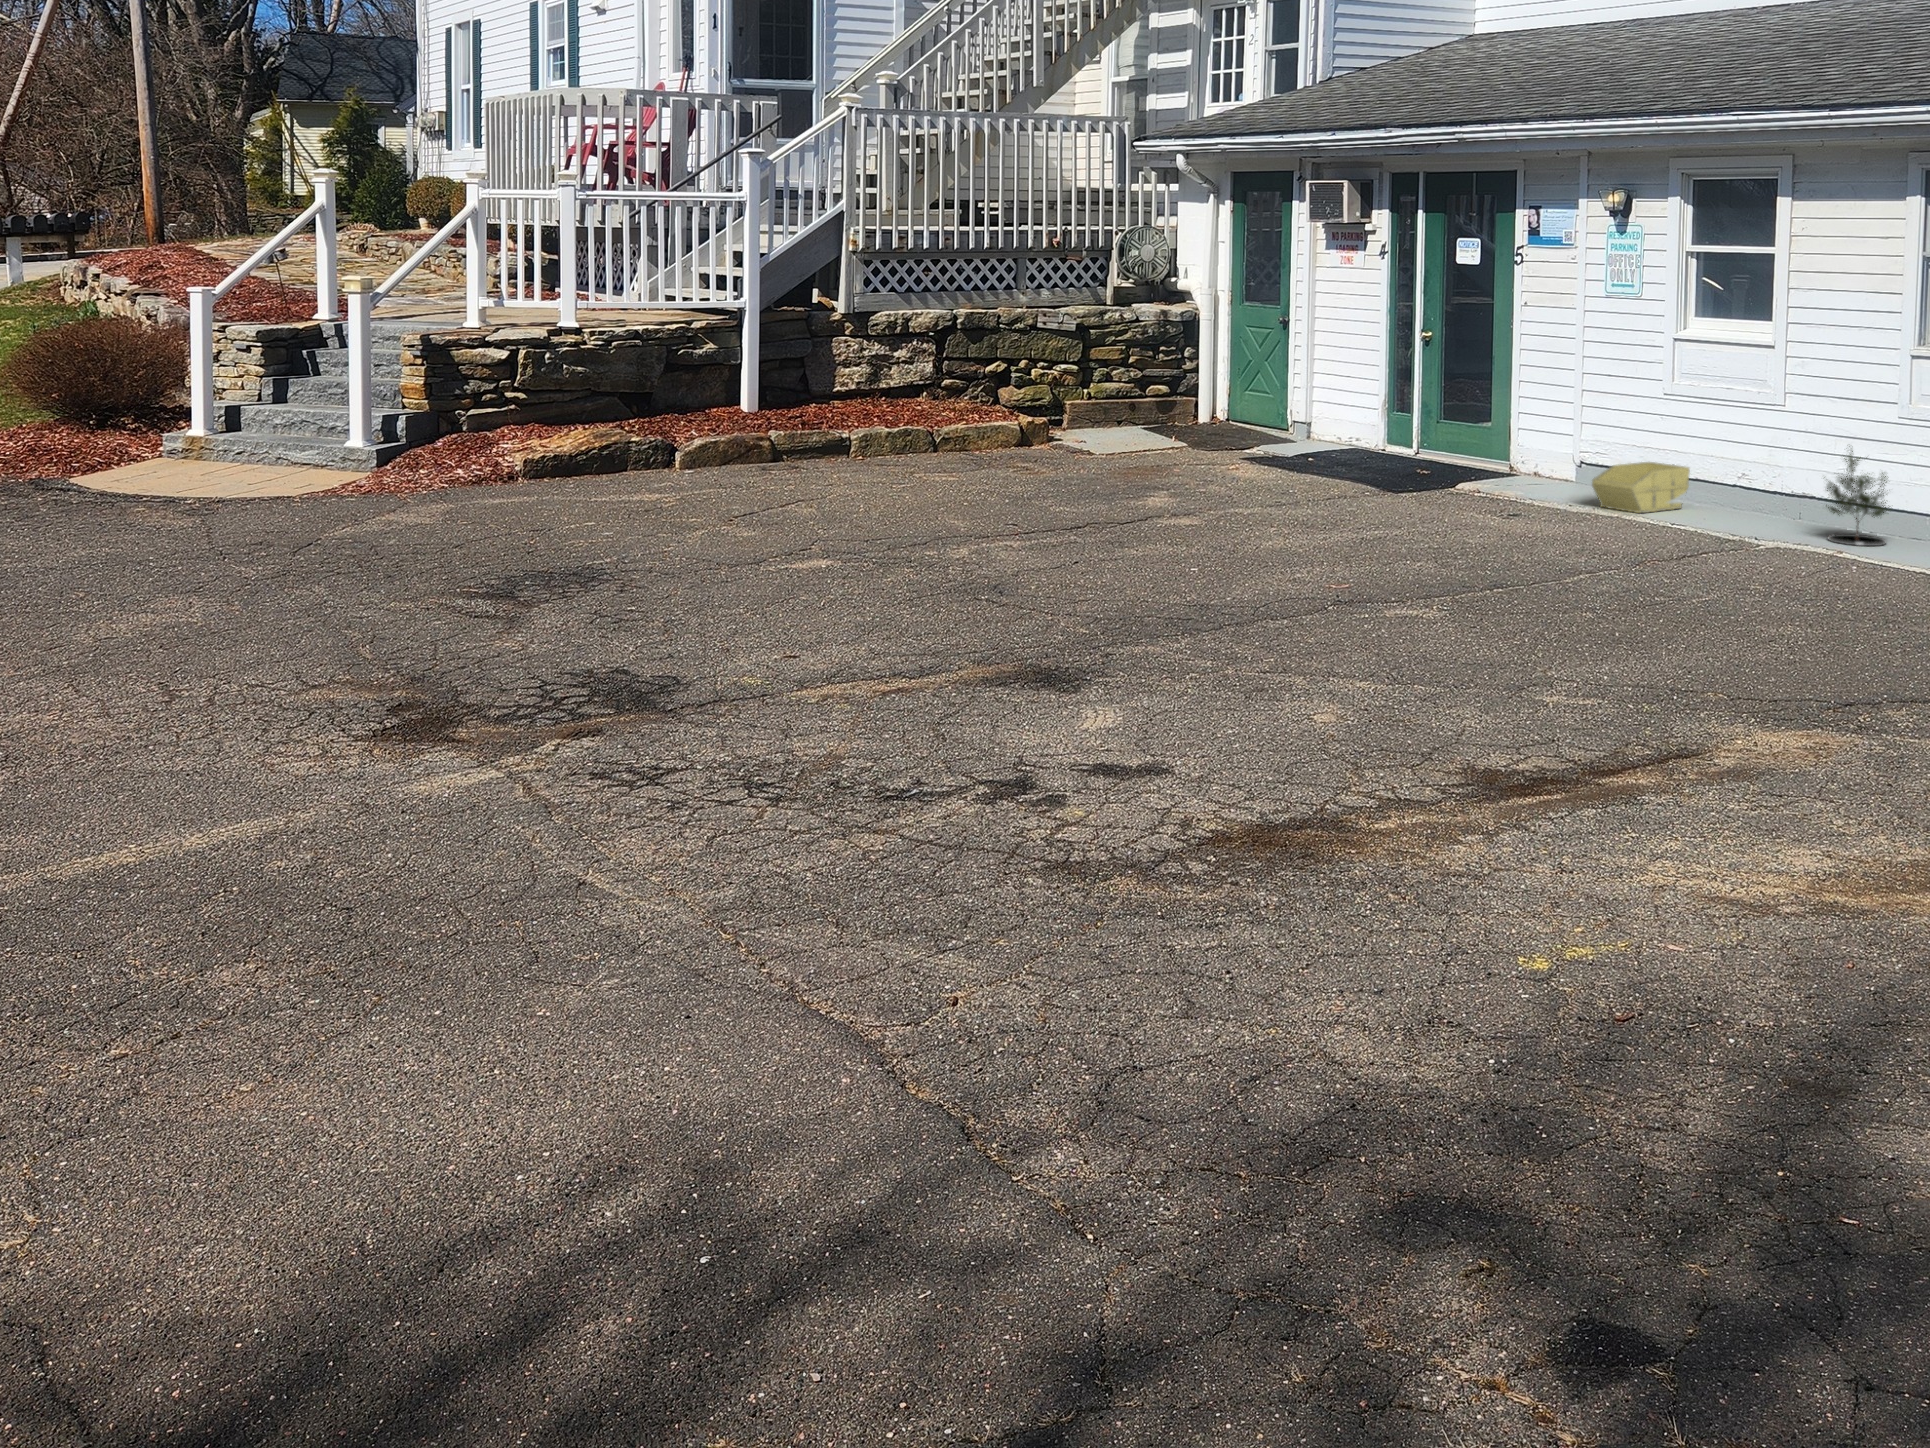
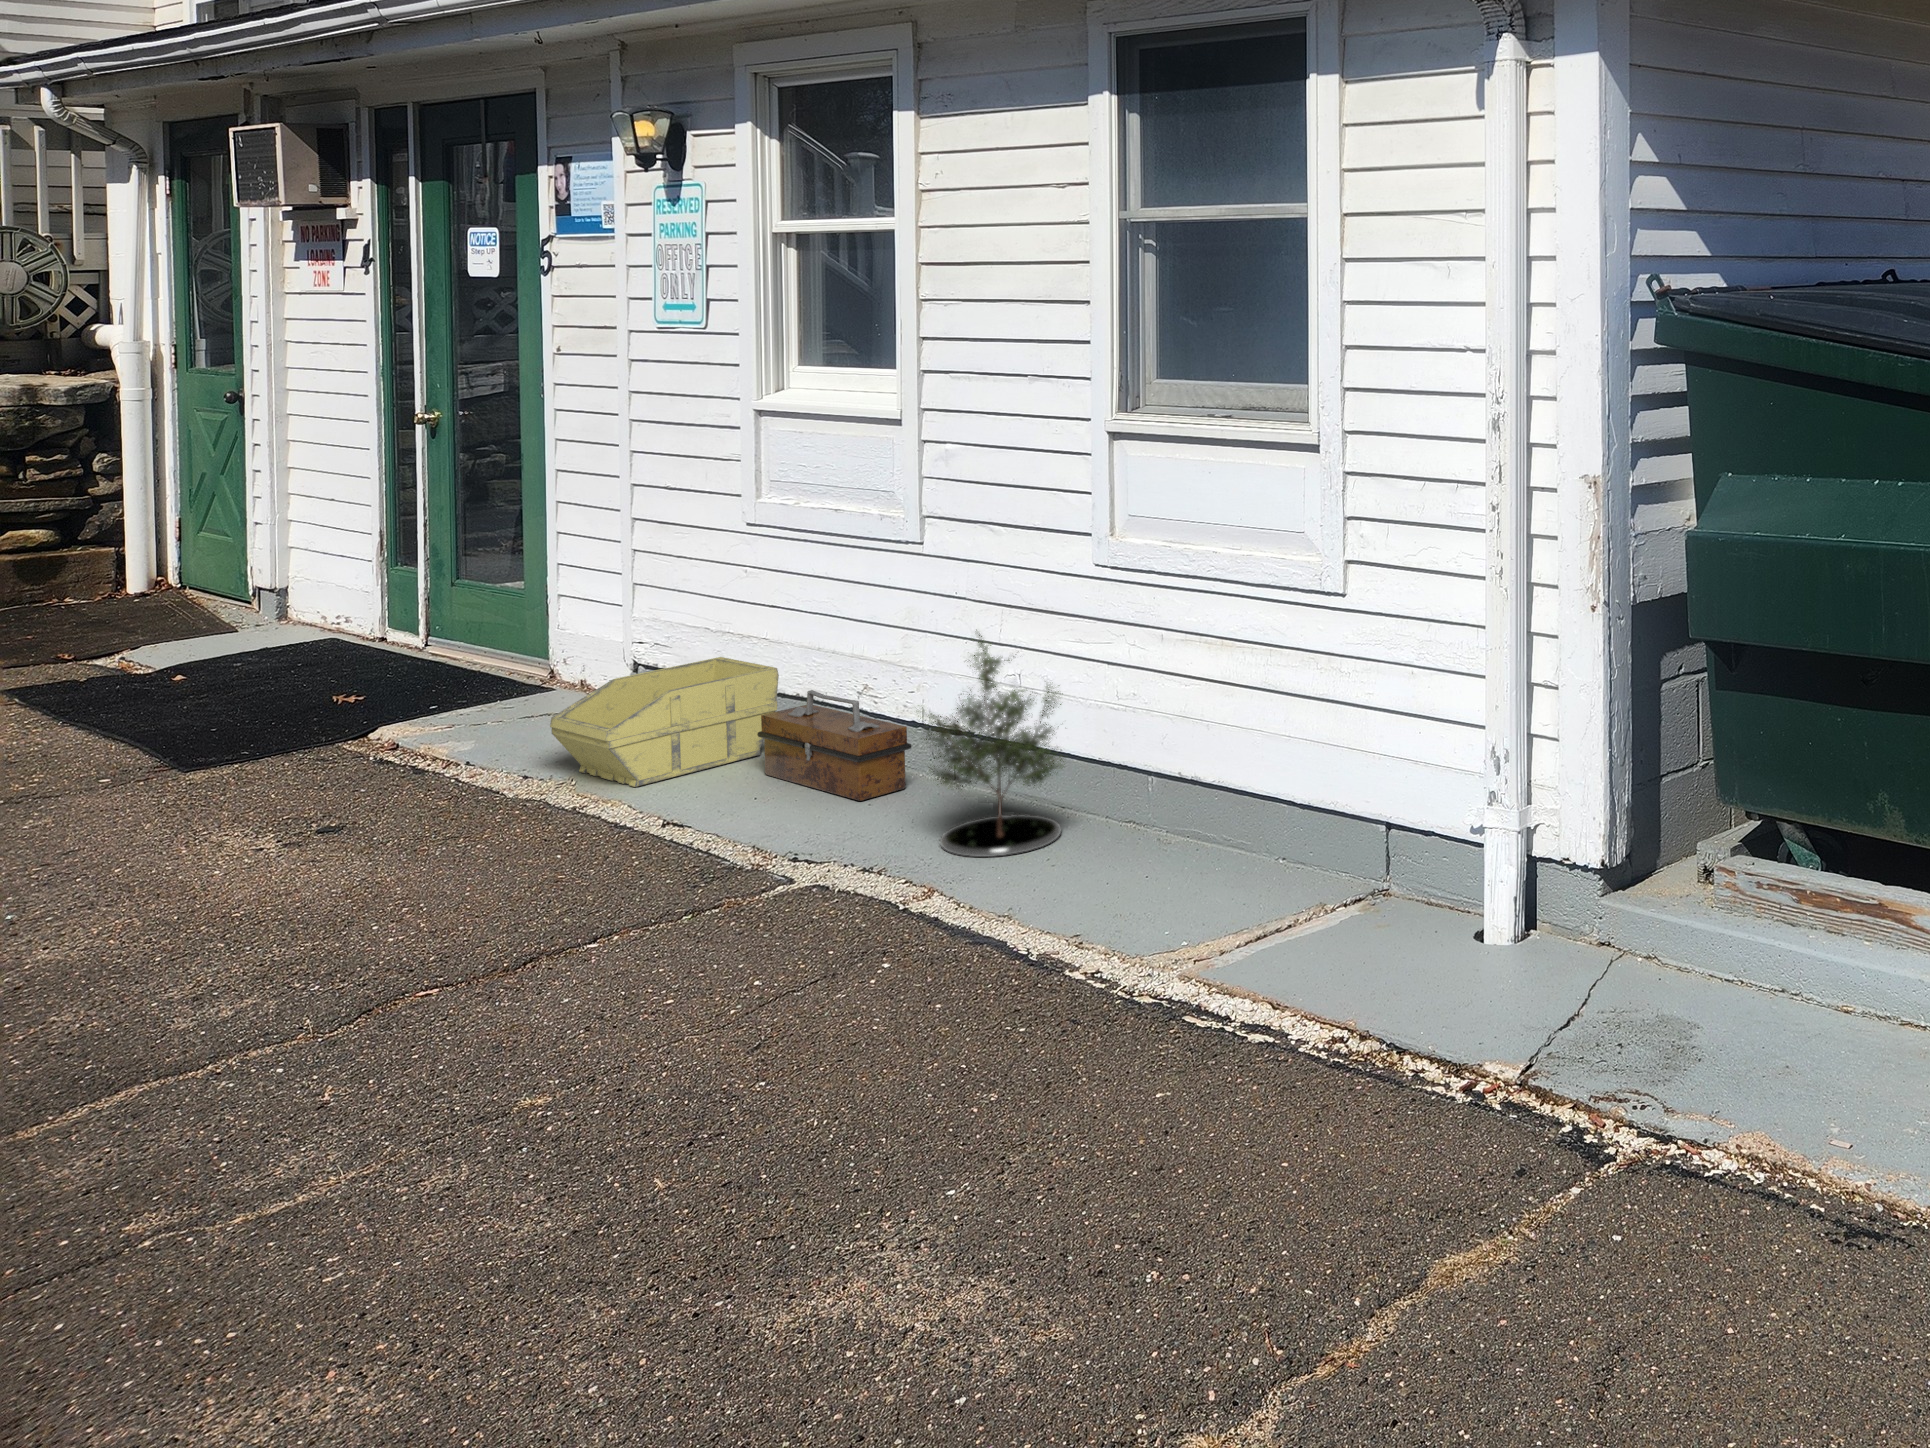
toolbox: none [1695,475,1784,526] -> present [757,690,912,801]

